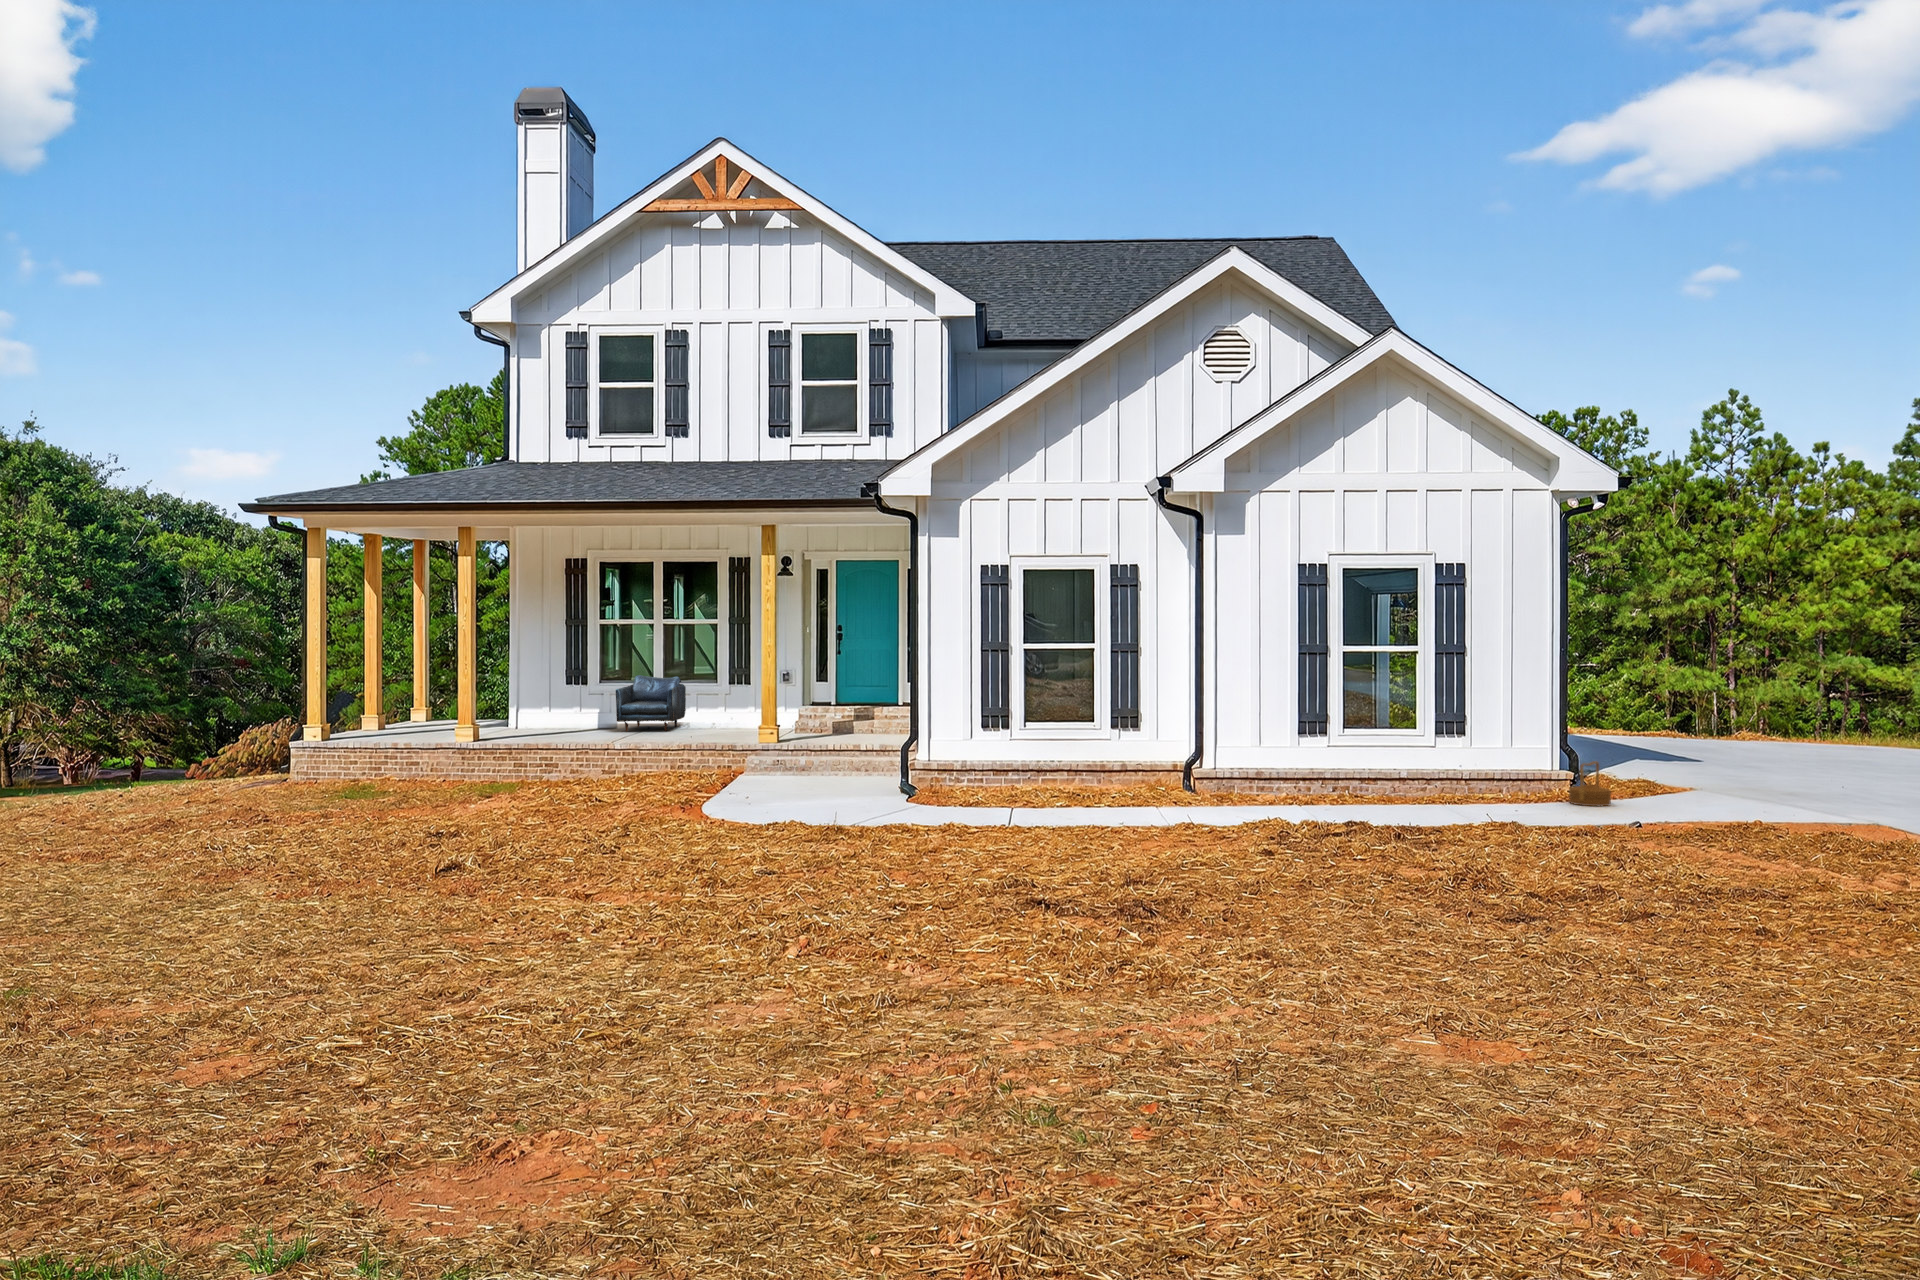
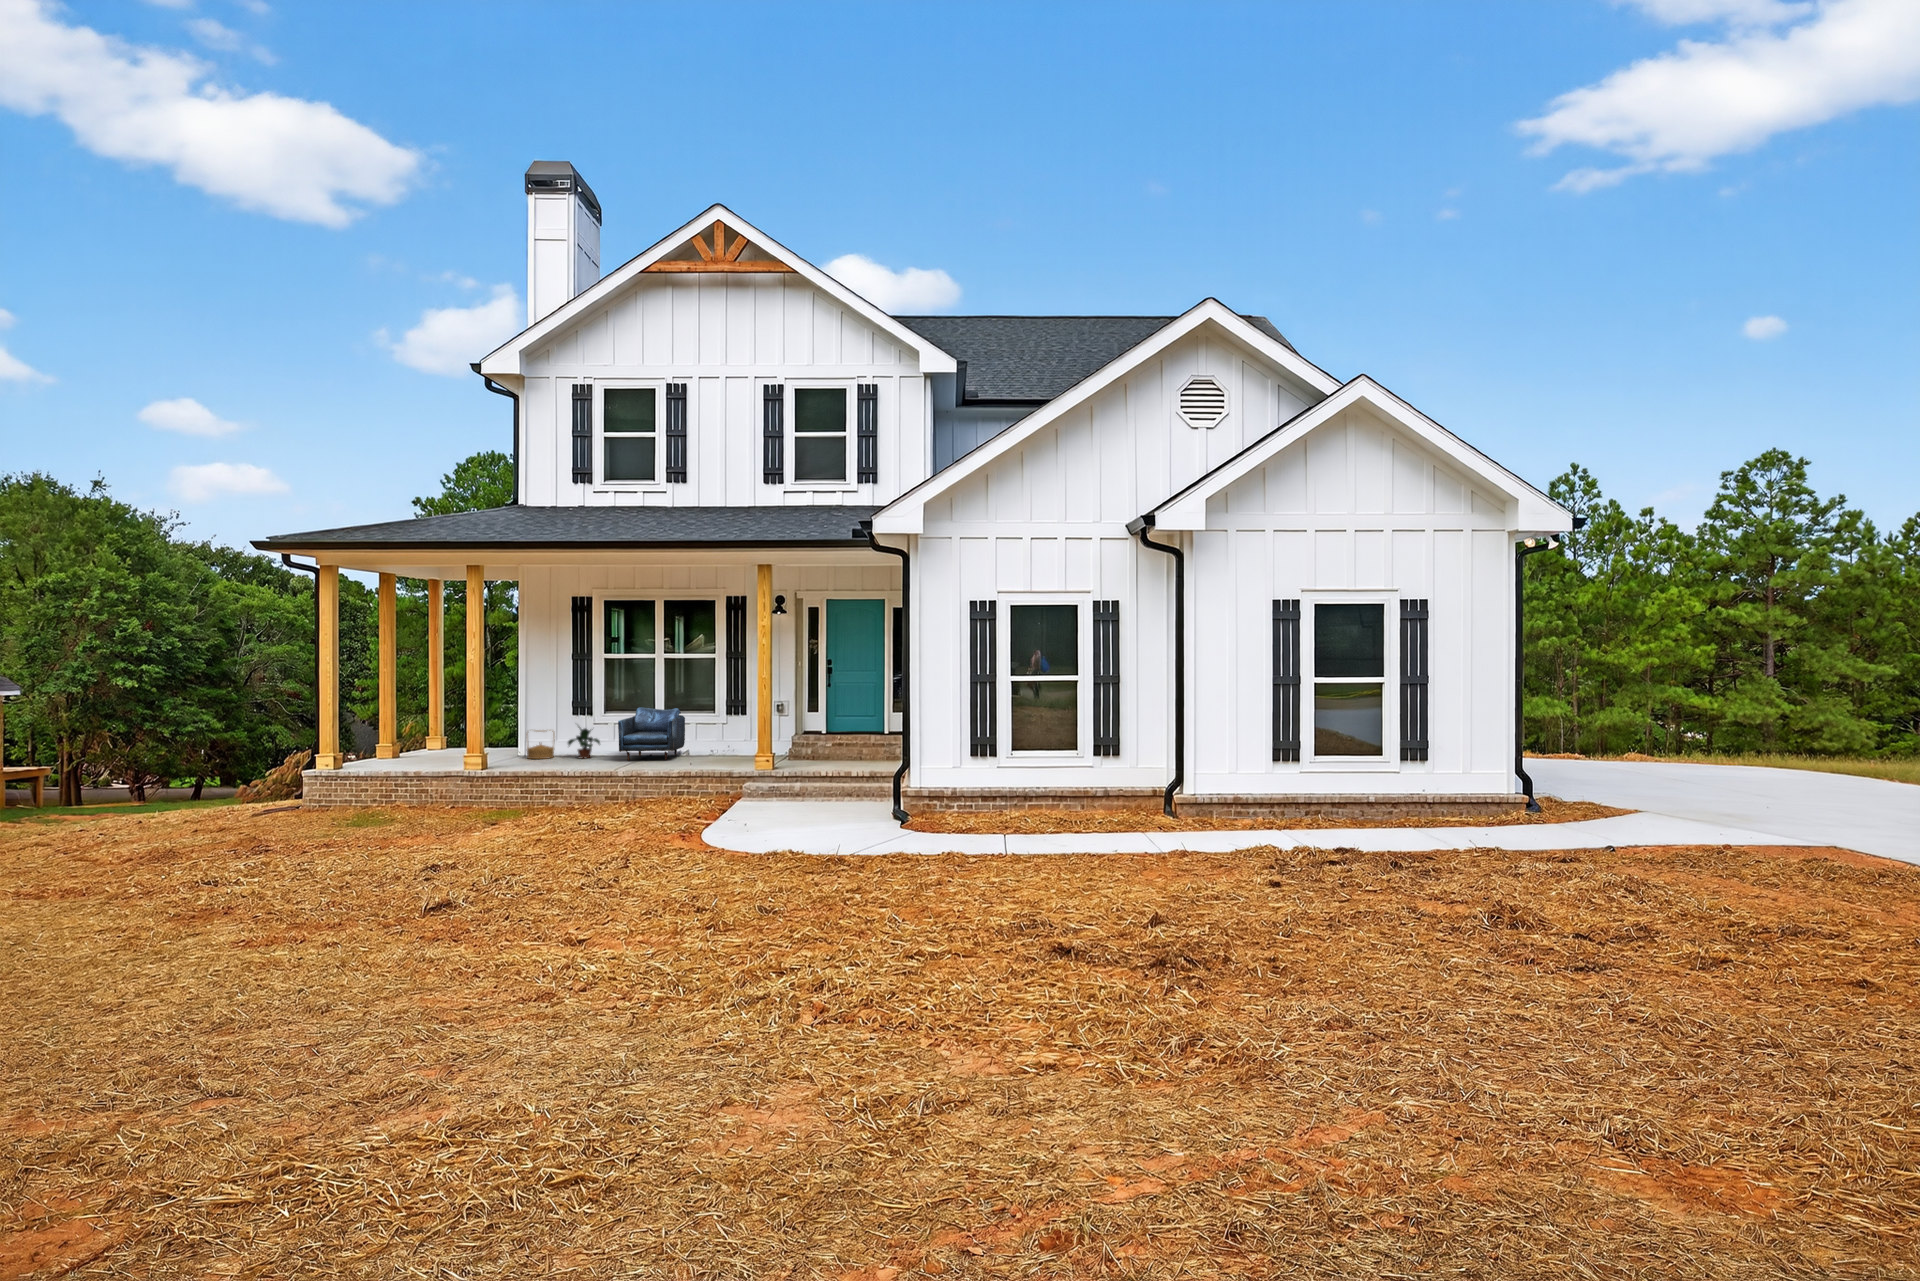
potted plant: none [562,690,597,729] -> present [568,727,600,758]
woven basket: present [1569,761,1611,806] -> present [527,731,555,759]

